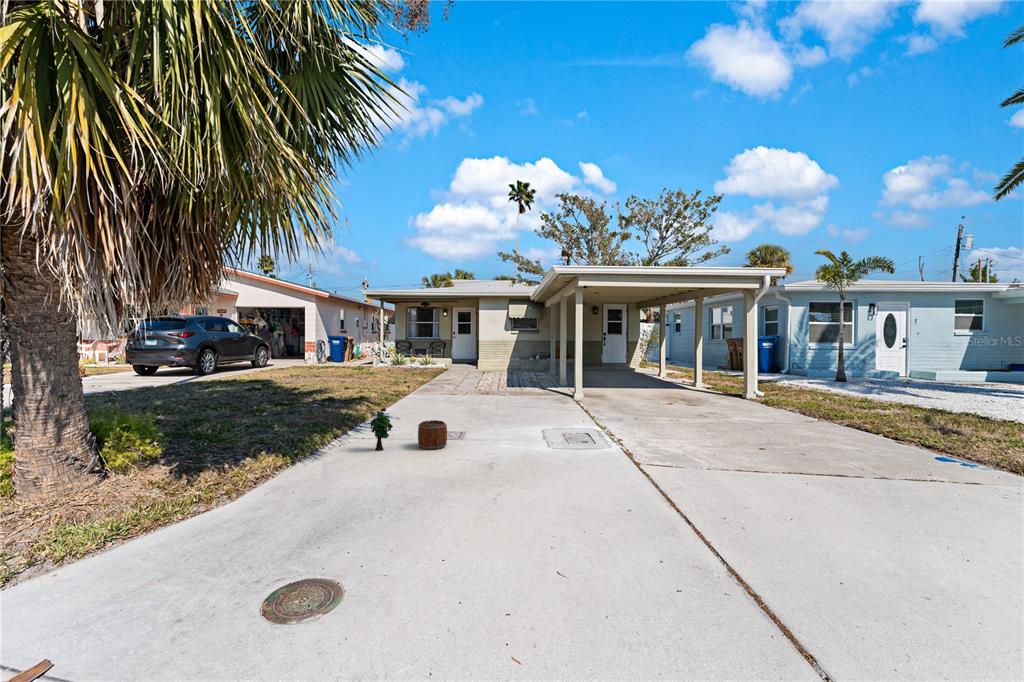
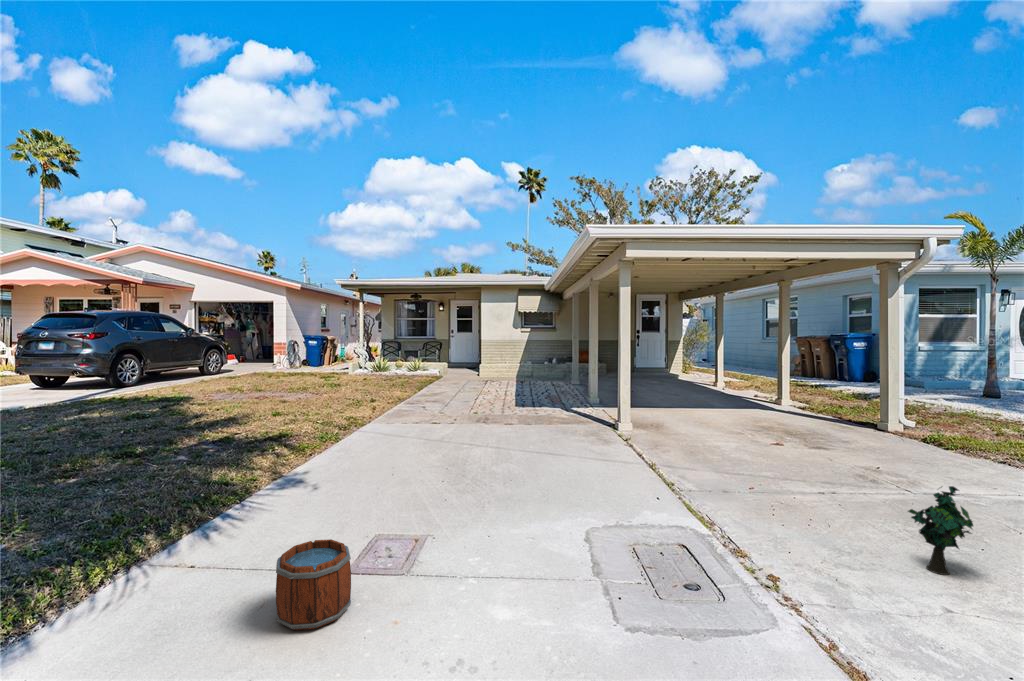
decorative plant: present [368,408,393,451] -> present [908,486,973,575]

